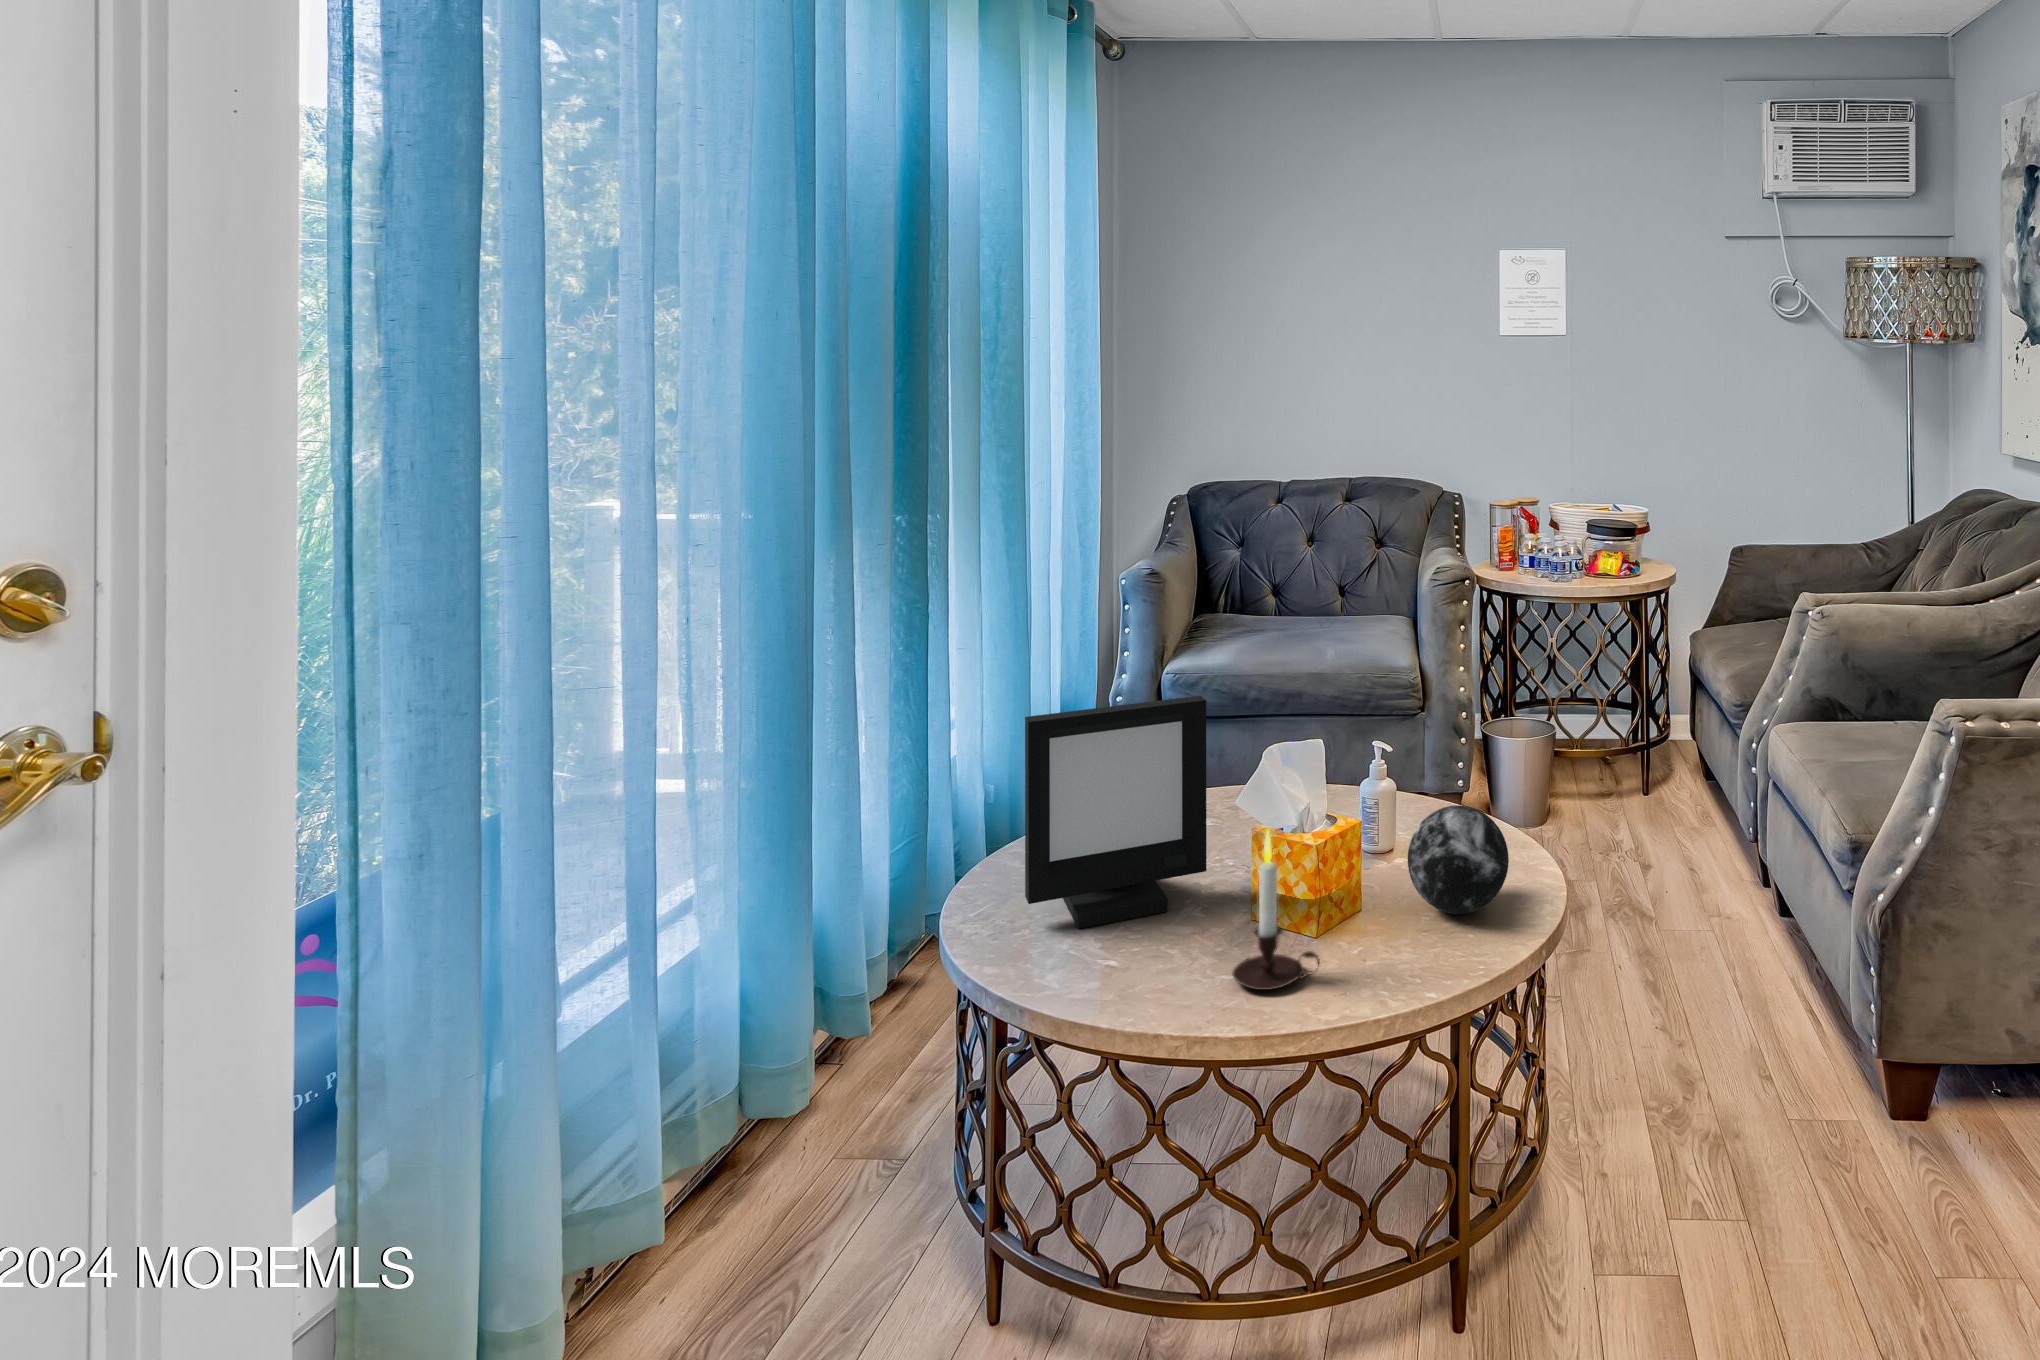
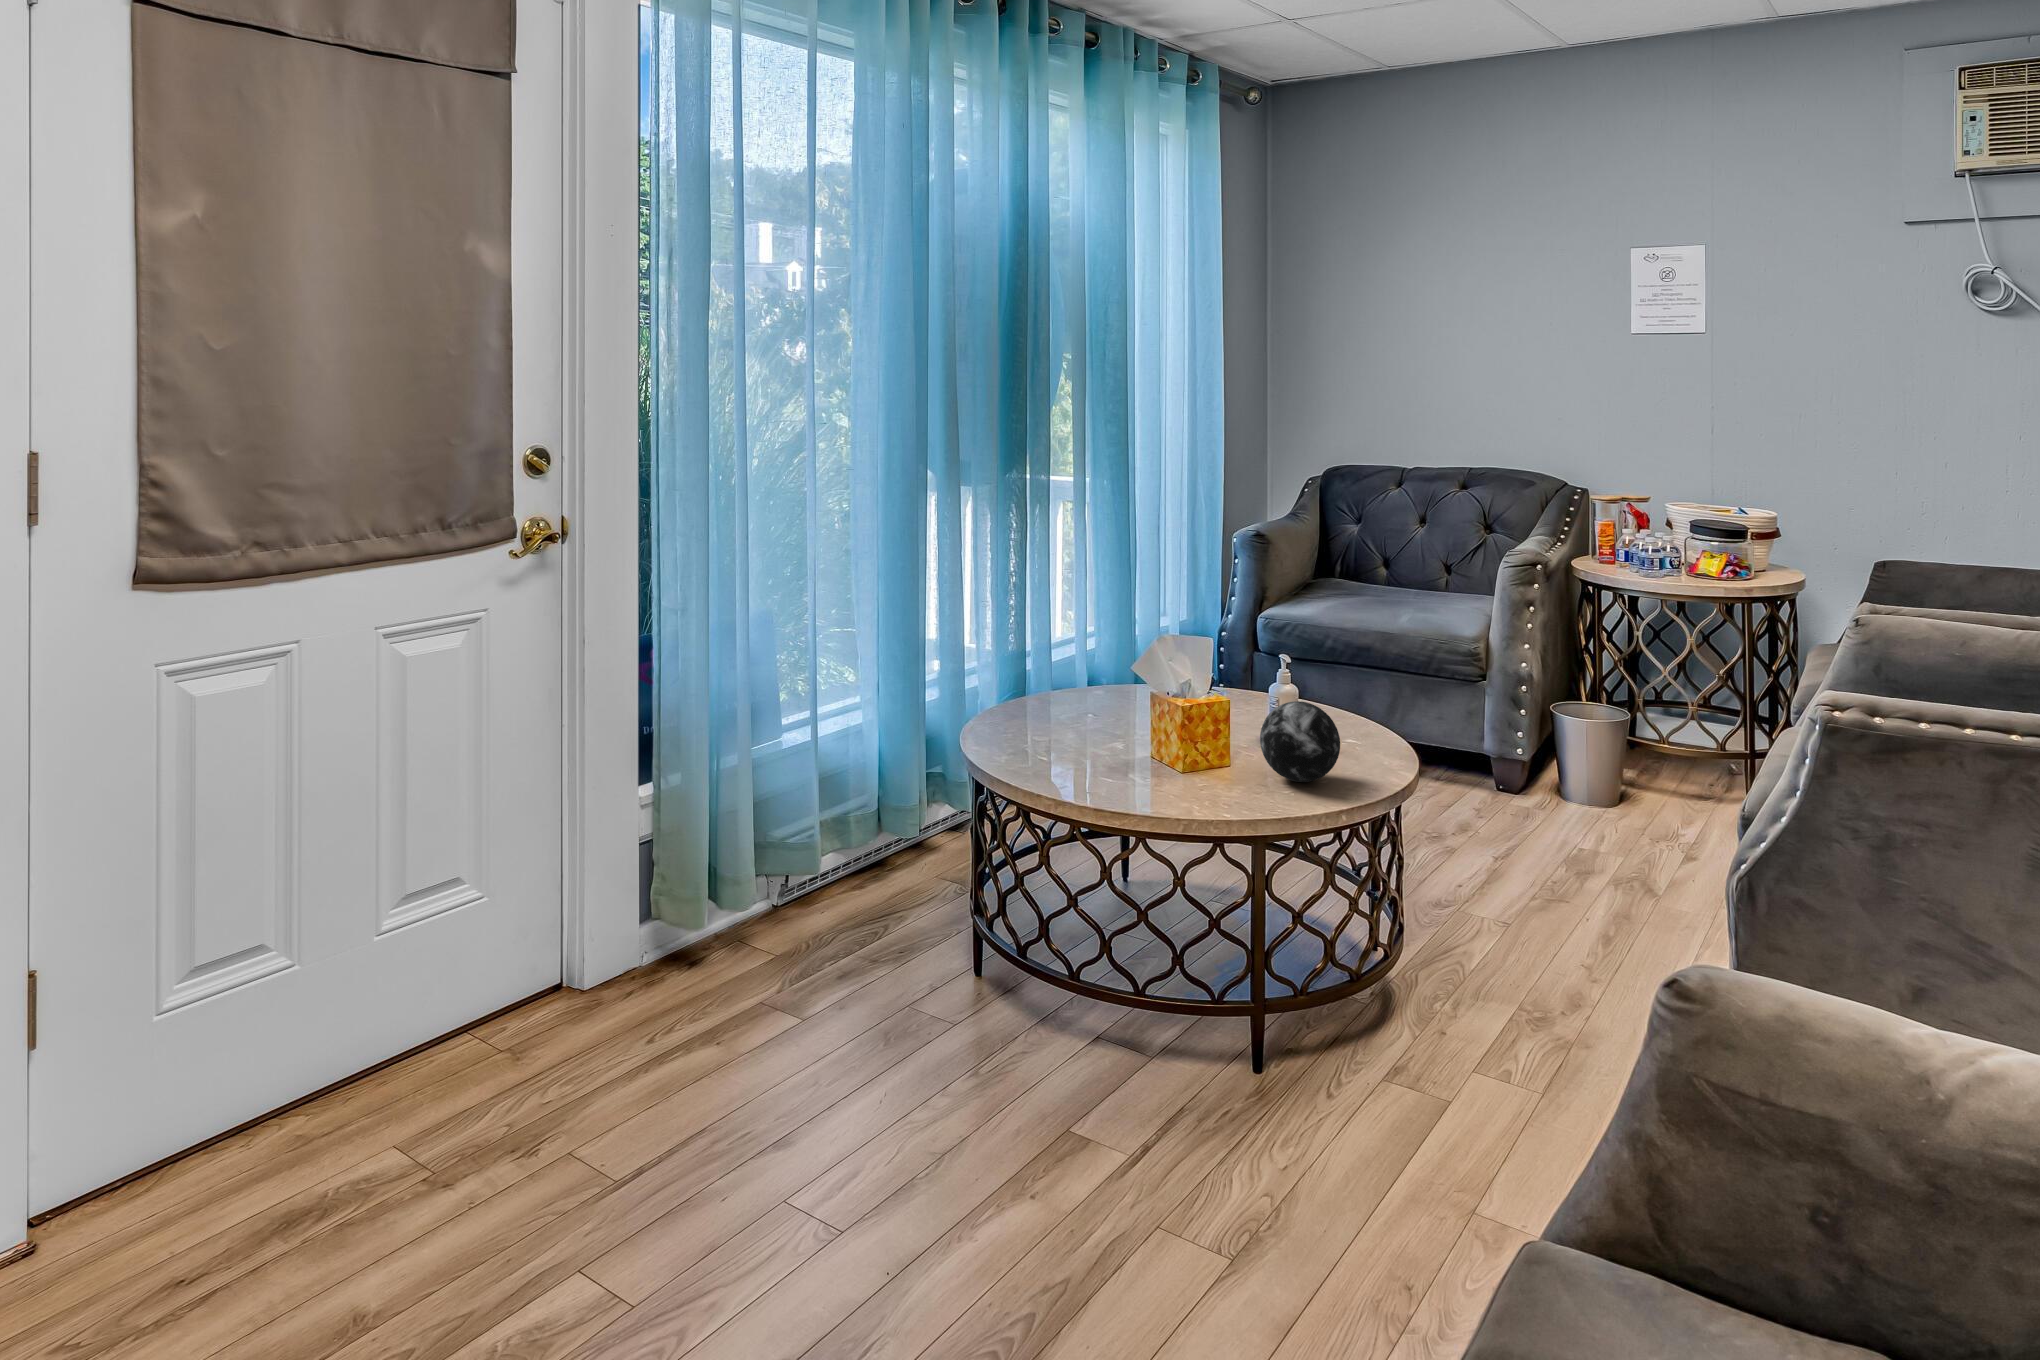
picture frame: present [1025,696,1207,929] -> none [1014,596,1136,743]
candle: present [1232,829,1319,990] -> none [1106,680,1160,788]

